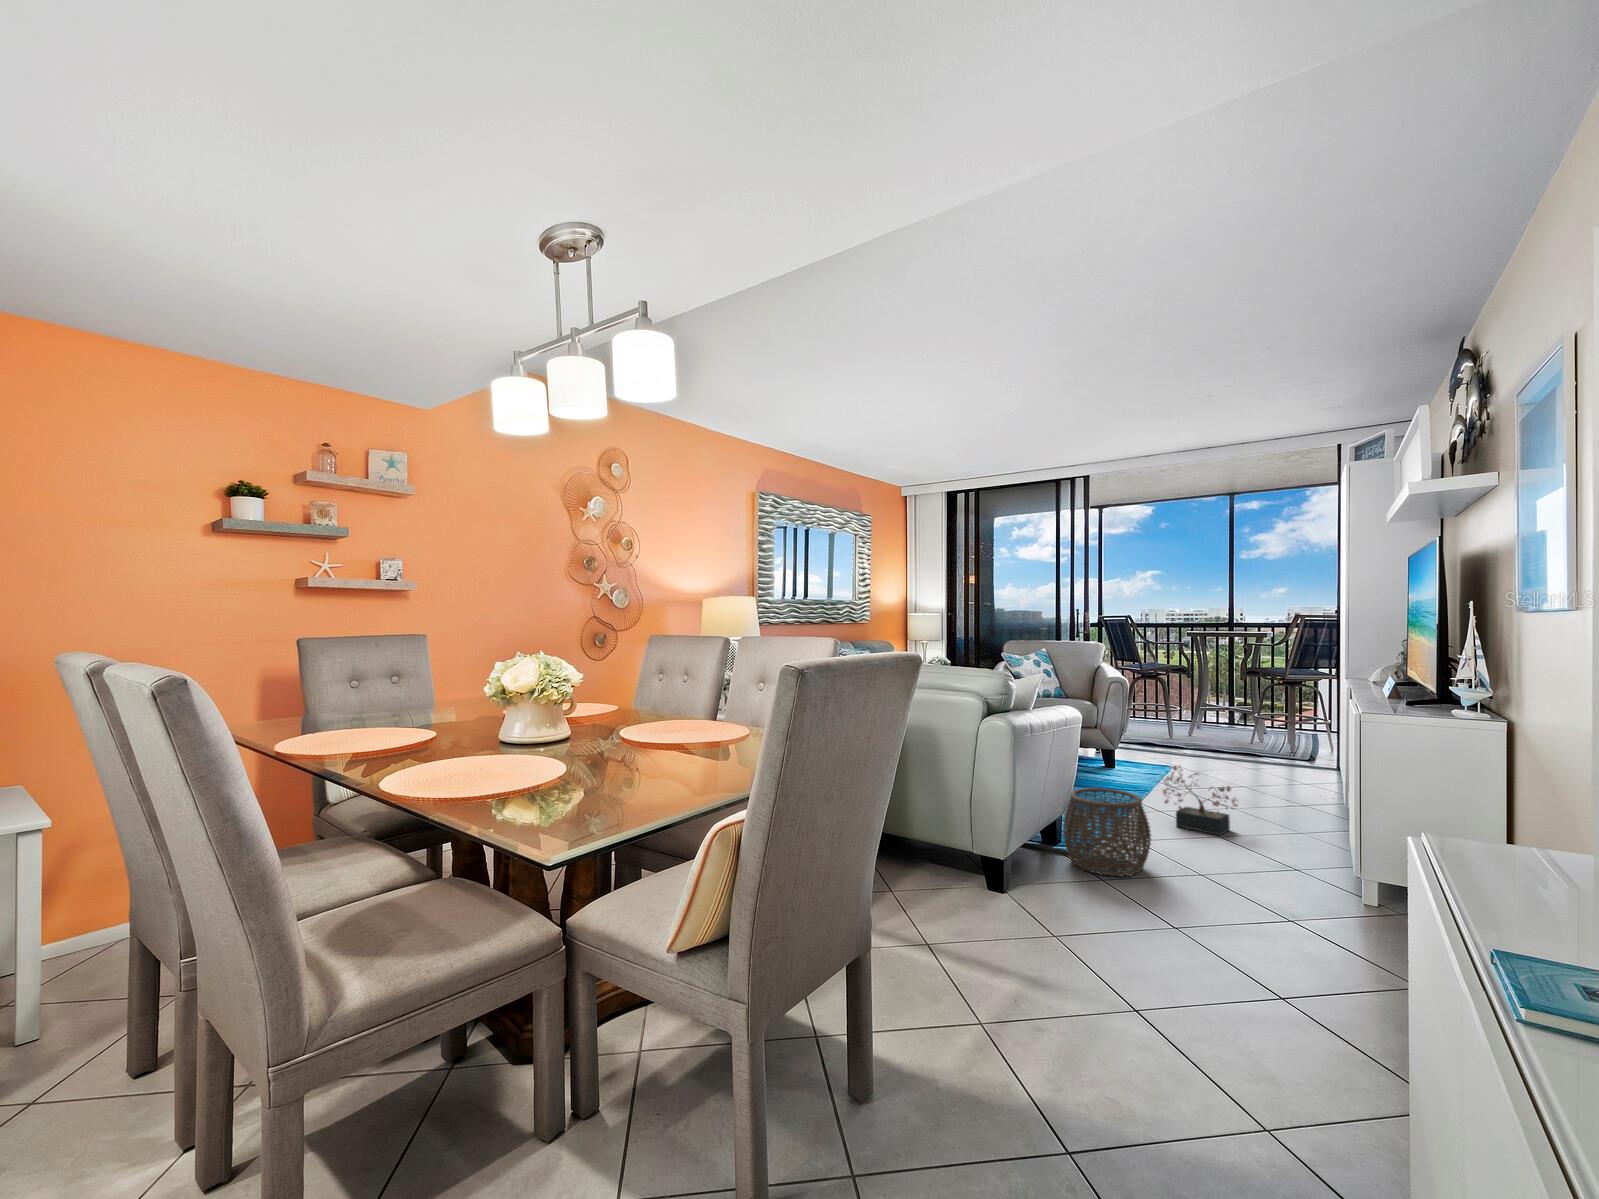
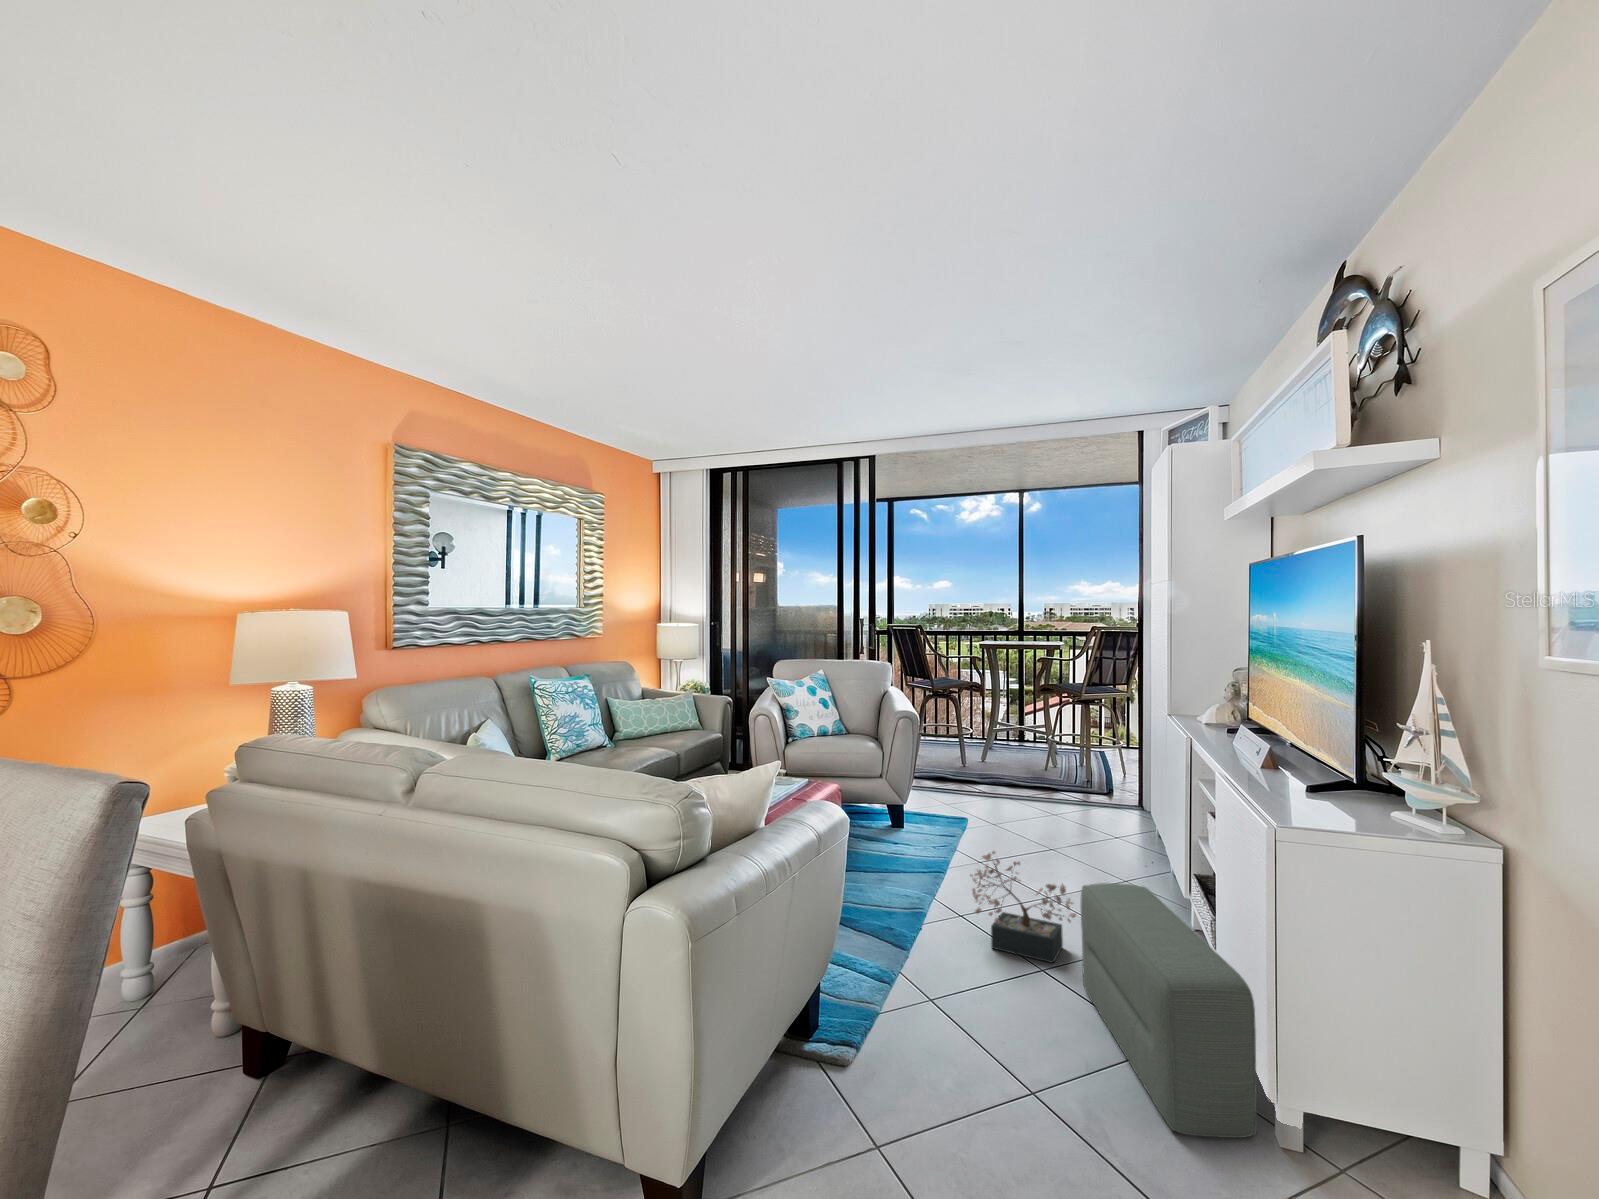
pouf: none [1237,778,1330,900] -> present [1080,883,1257,1138]
woven basket: present [1062,788,1151,877] -> none [822,934,970,1123]

